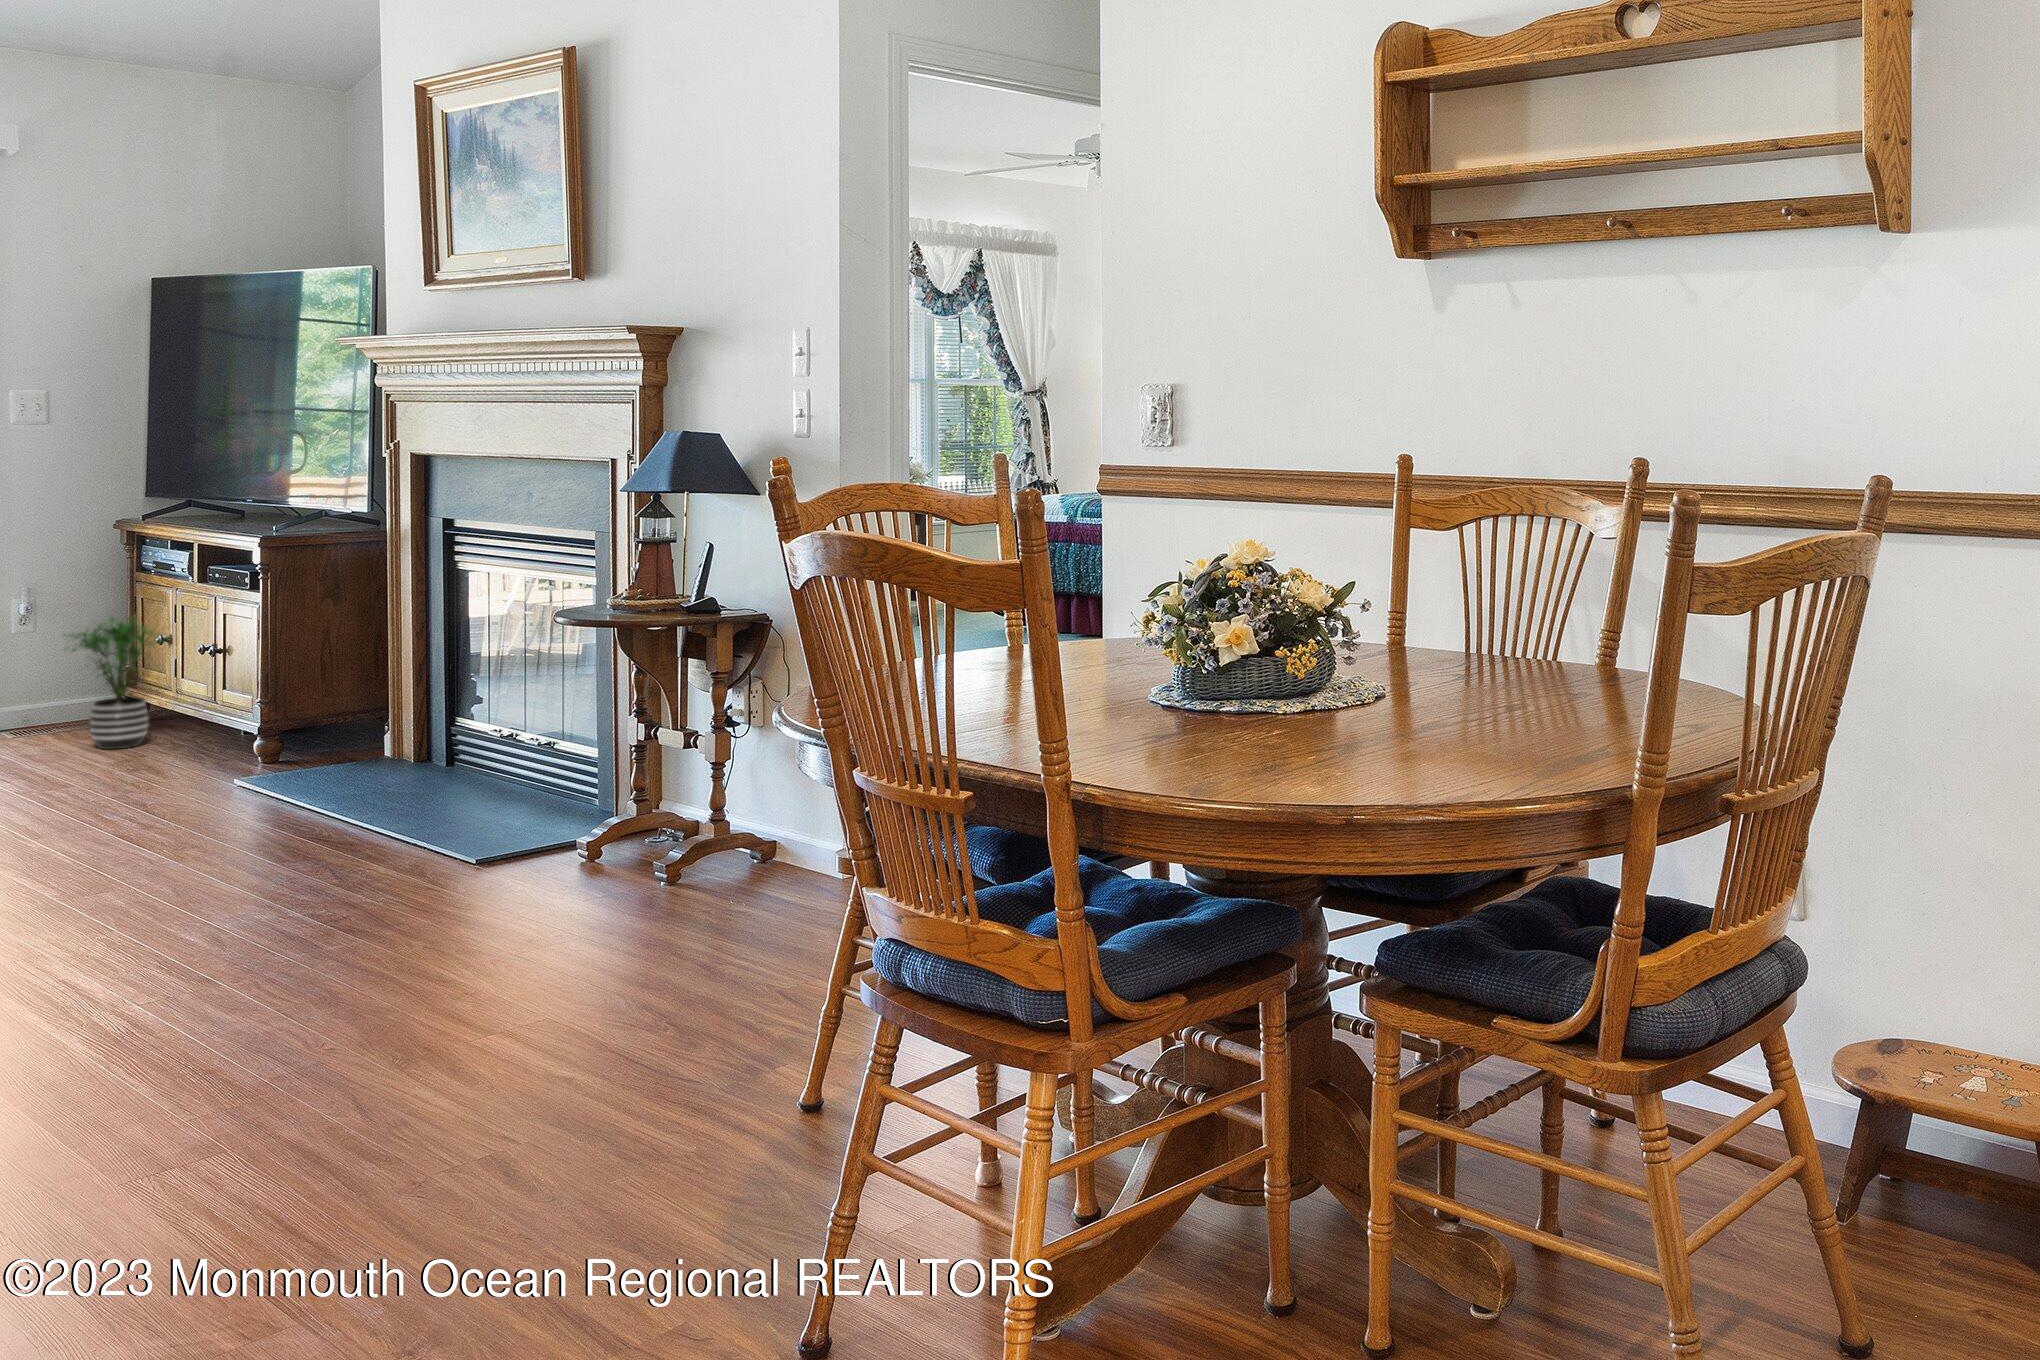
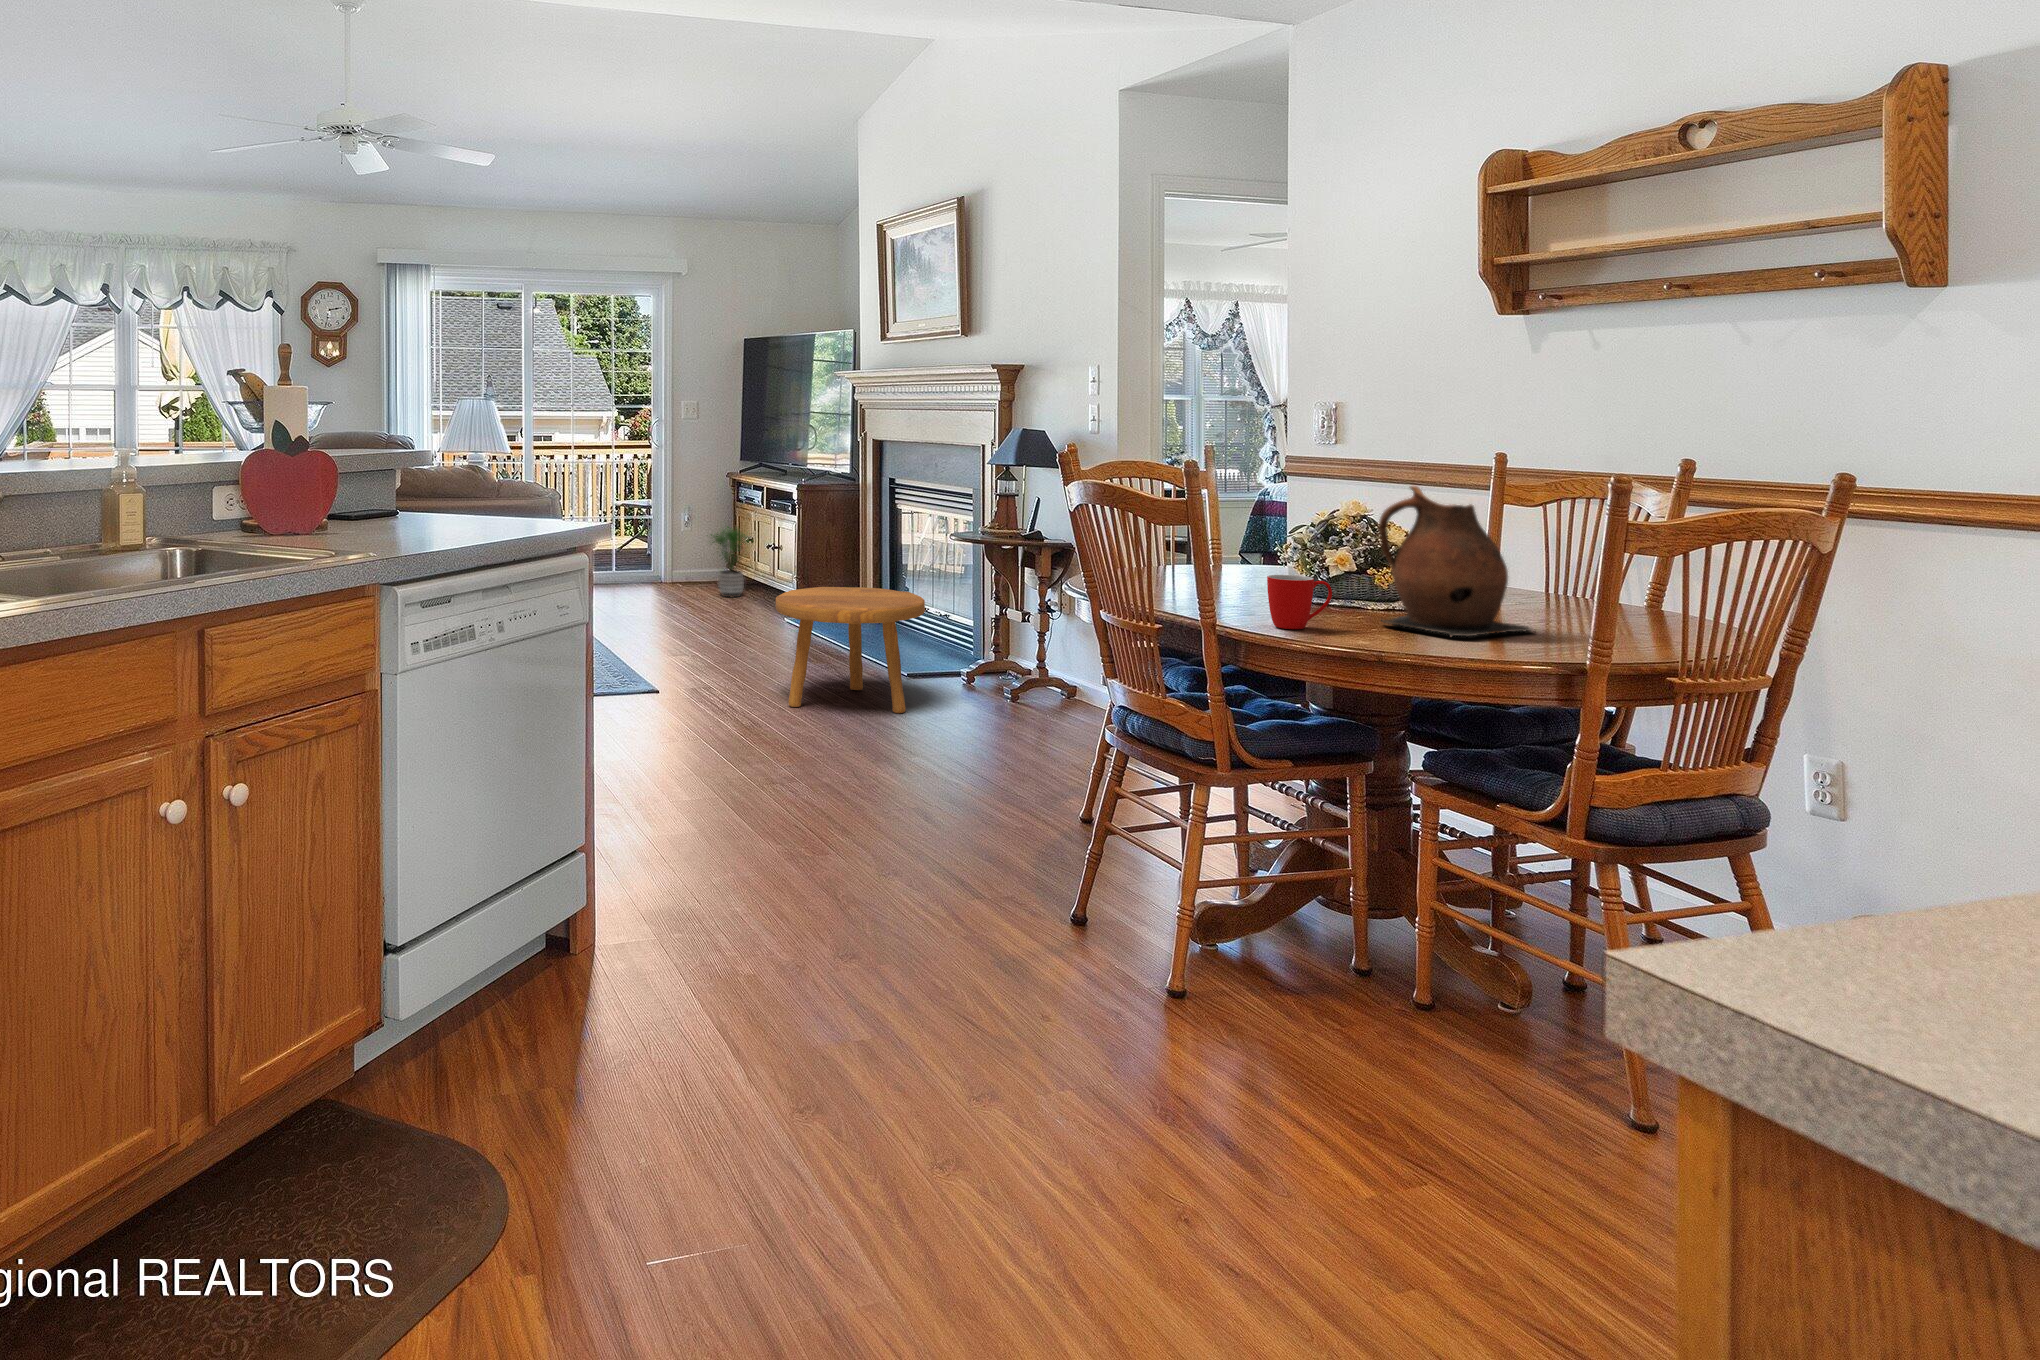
ceramic pitcher: none [1306,509,1523,757] -> present [1378,486,1532,637]
mug: none [1147,670,1248,768] -> present [1267,575,1332,629]
footstool: none [185,720,507,971] -> present [776,587,925,713]

